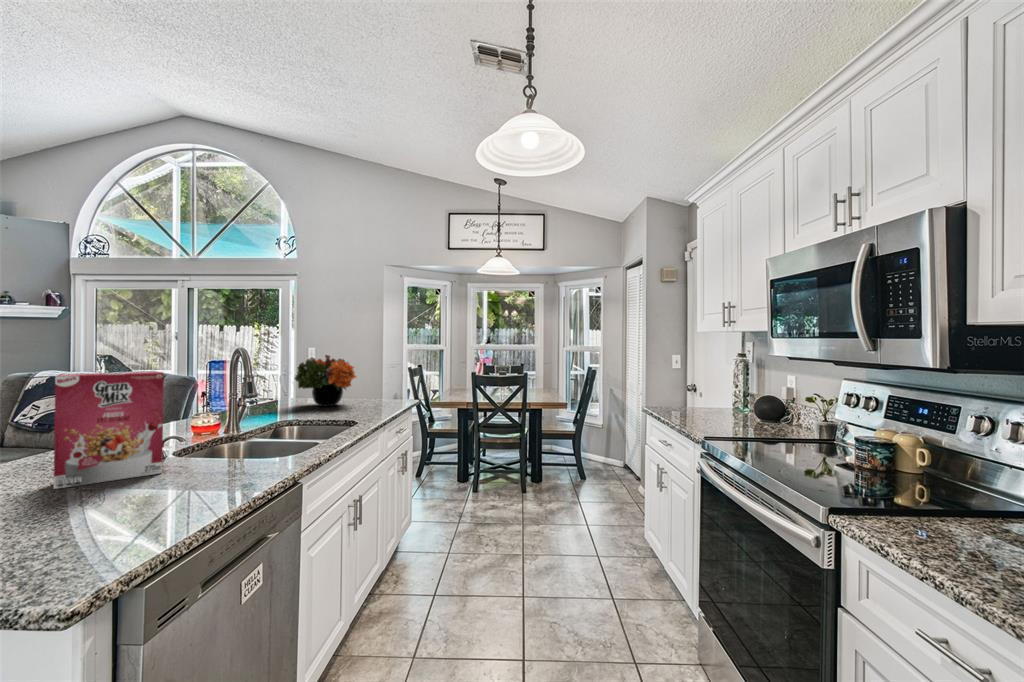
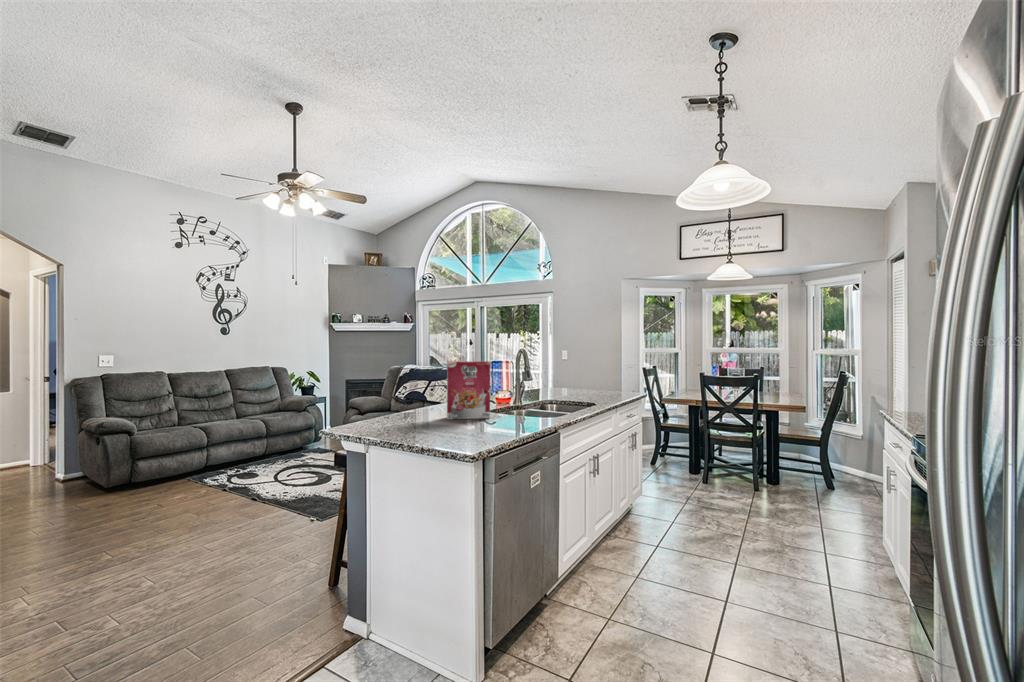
flower arrangement: present [295,355,357,406] -> none [552,354,597,394]

